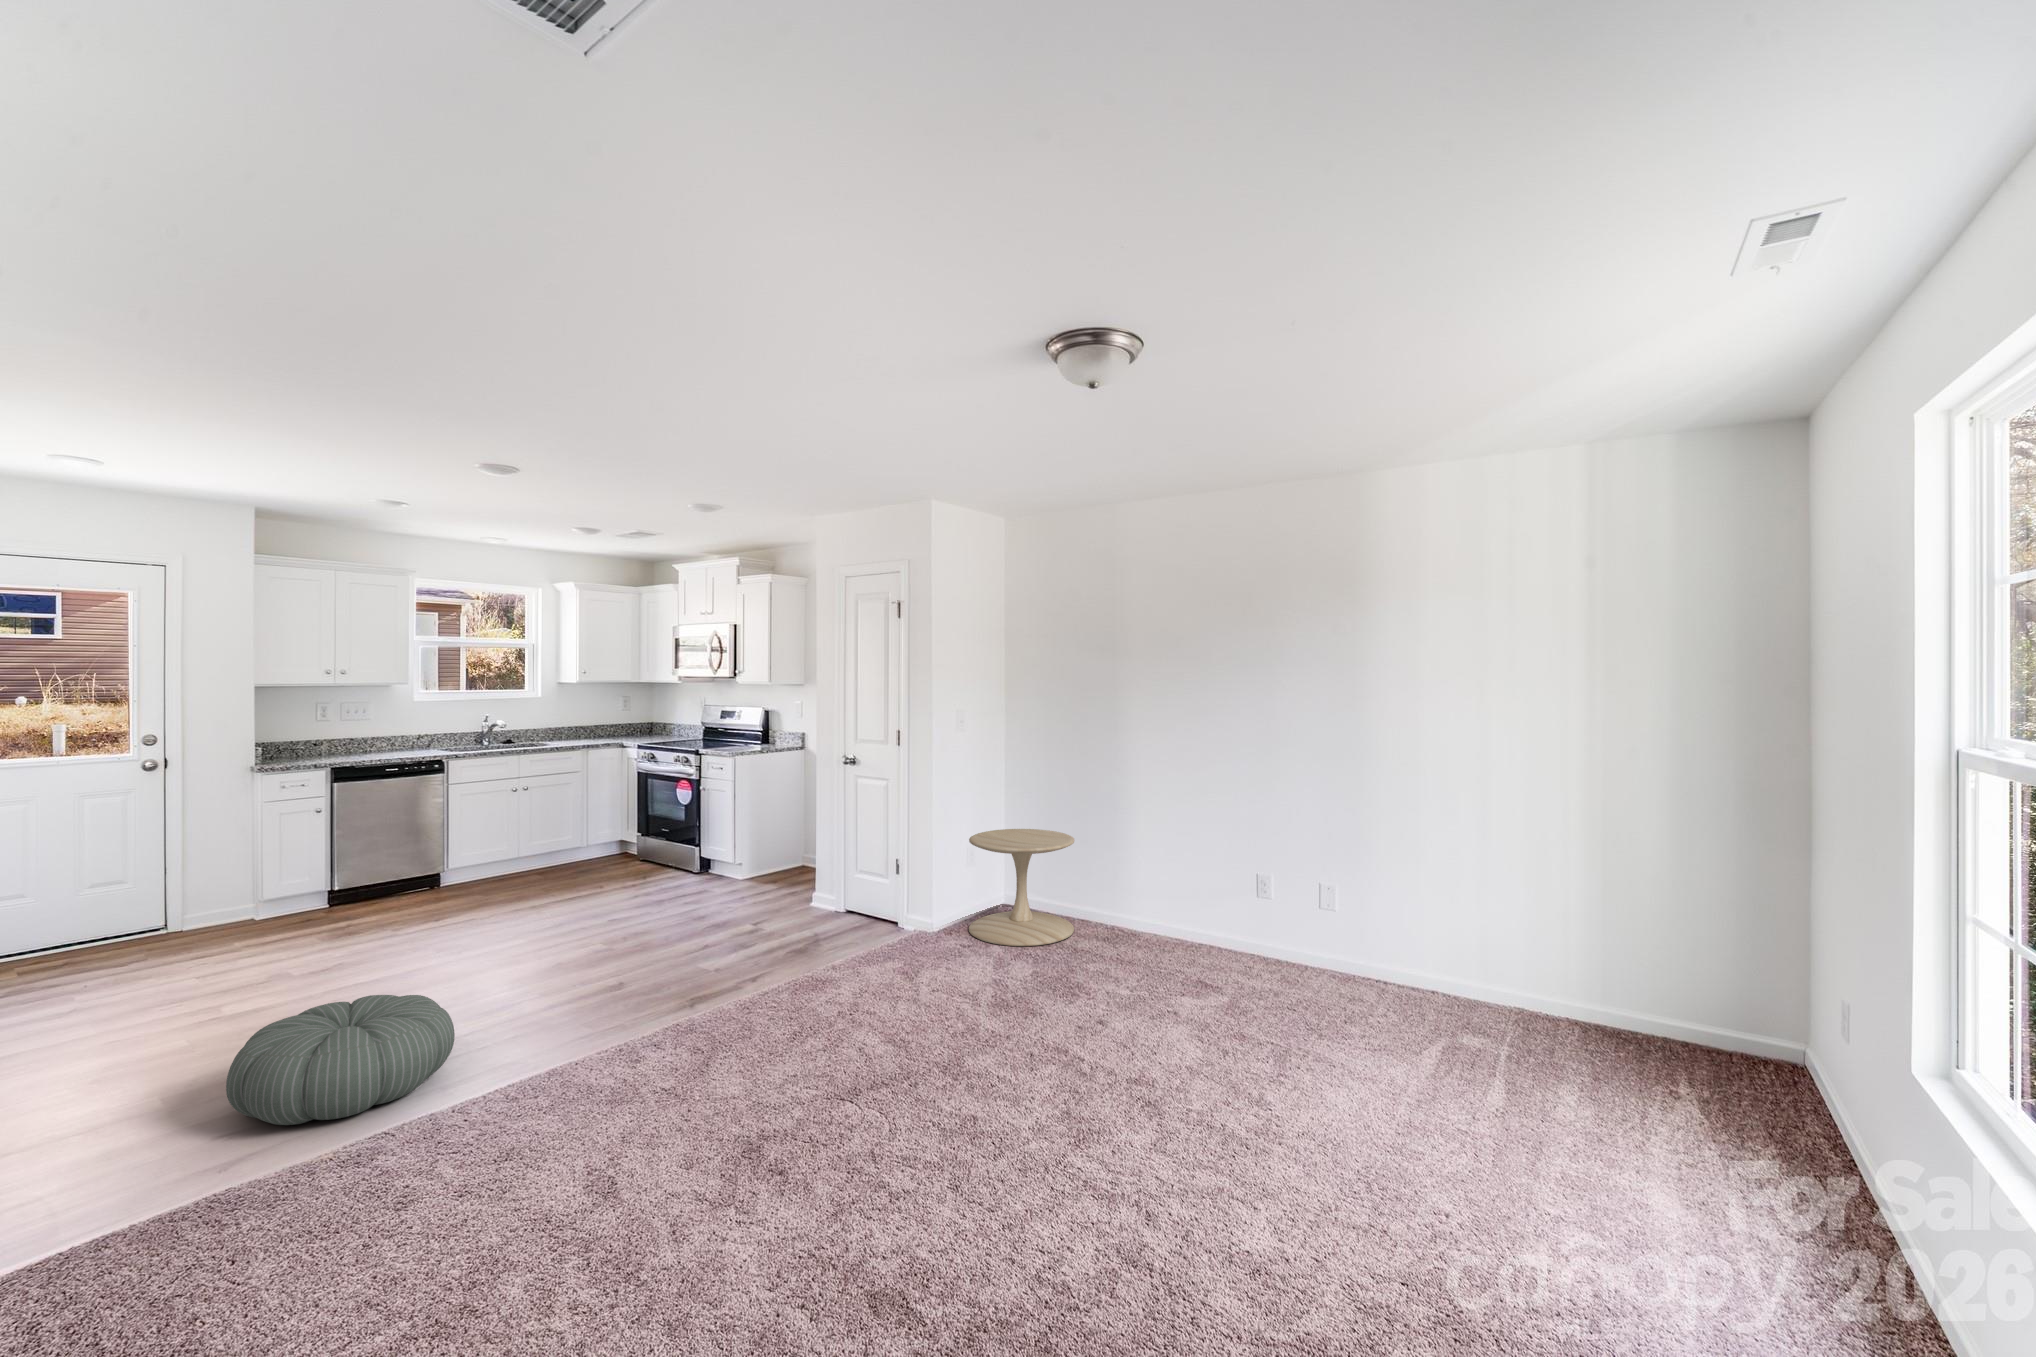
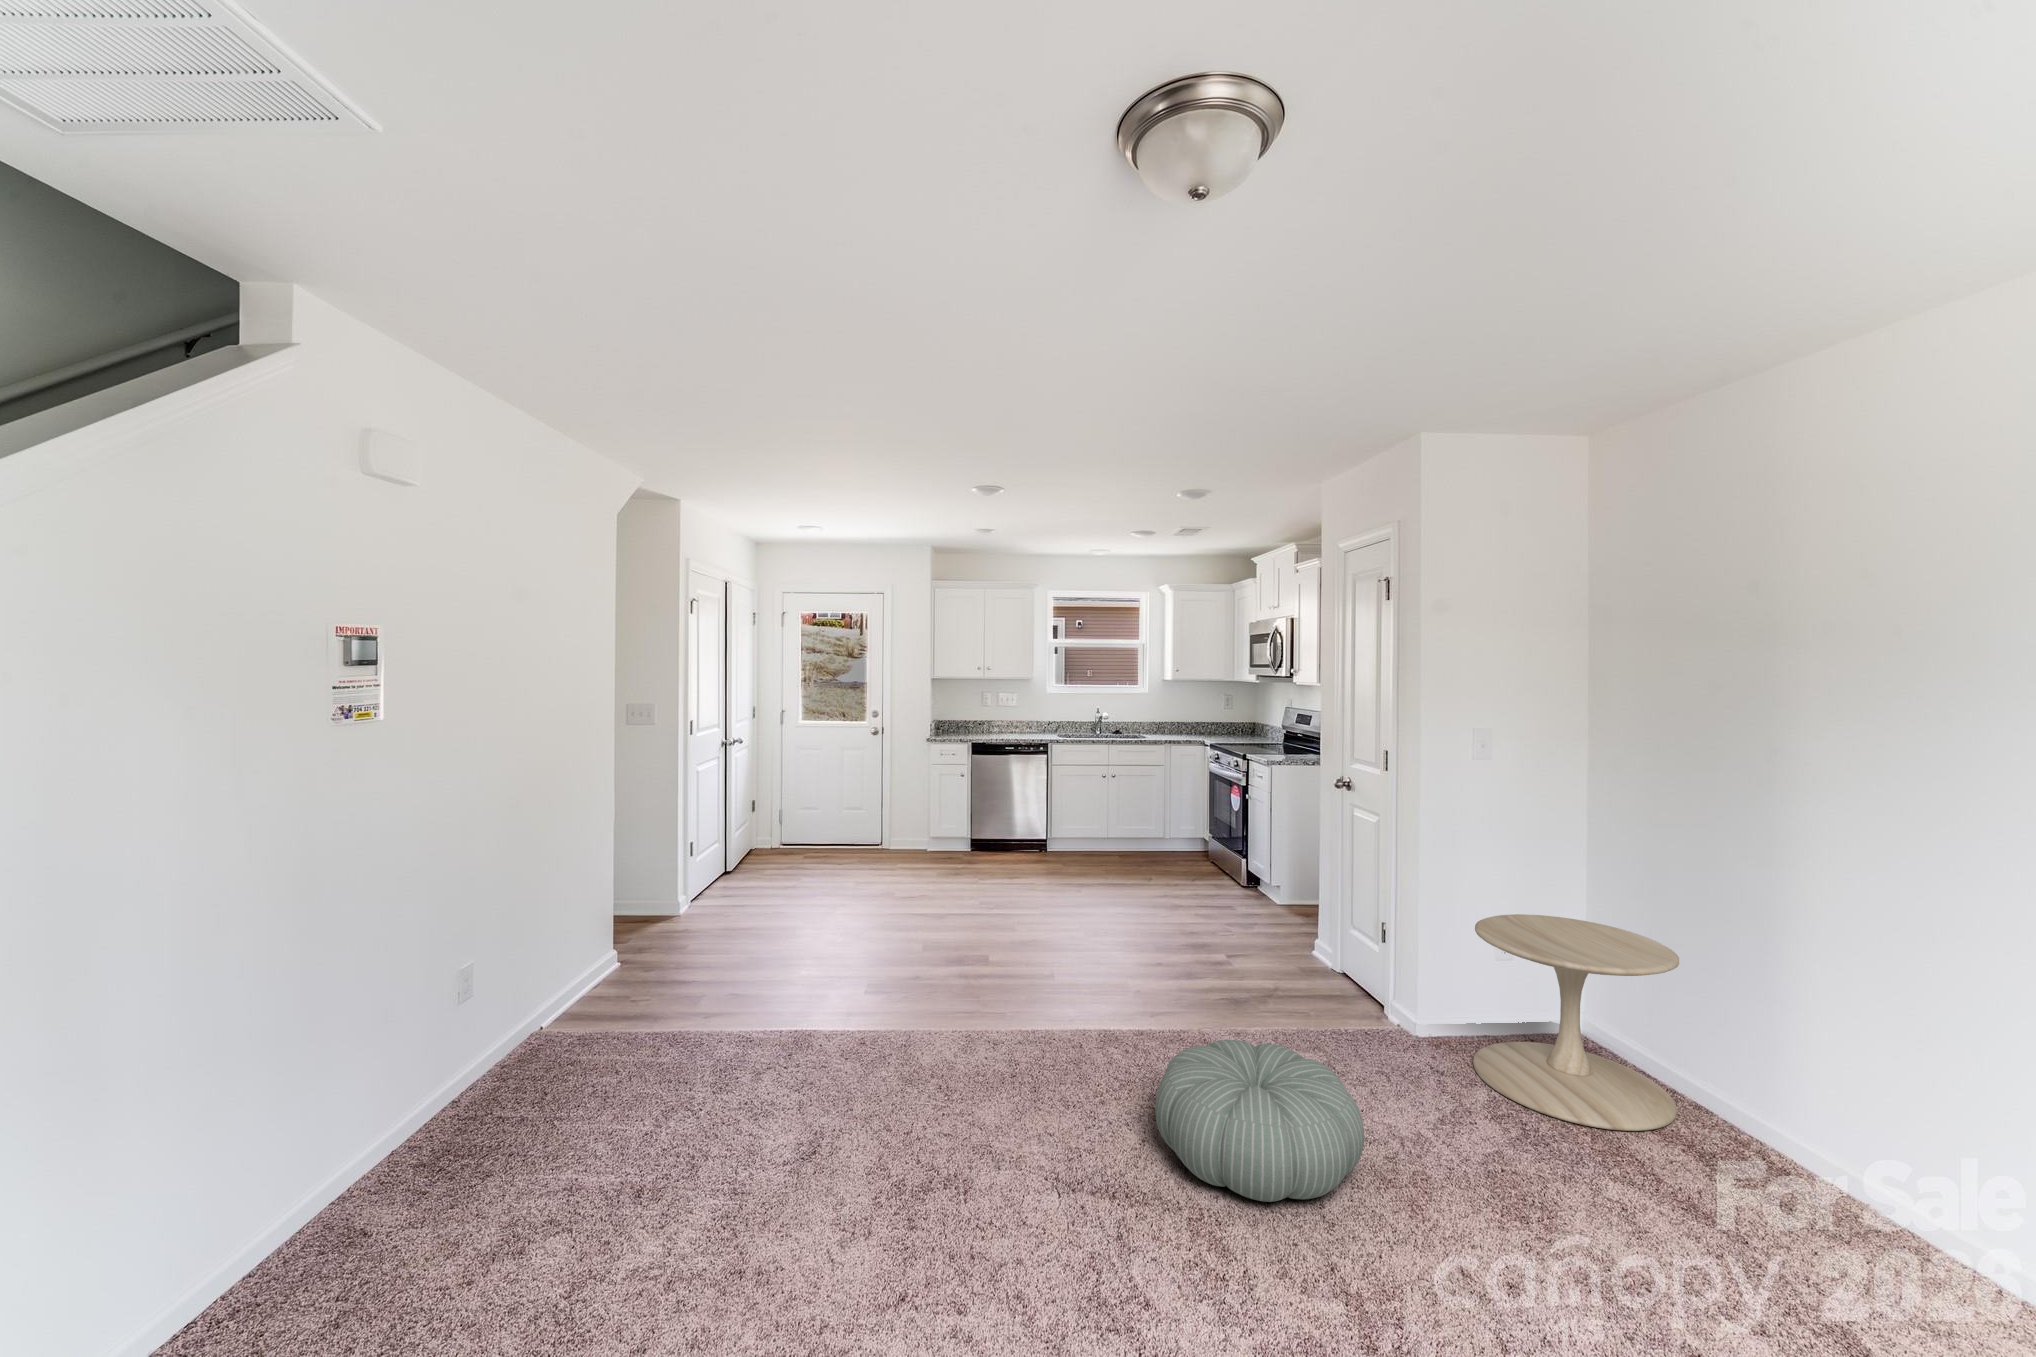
pouf: present [226,995,455,1125] -> present [1155,1040,1364,1202]

